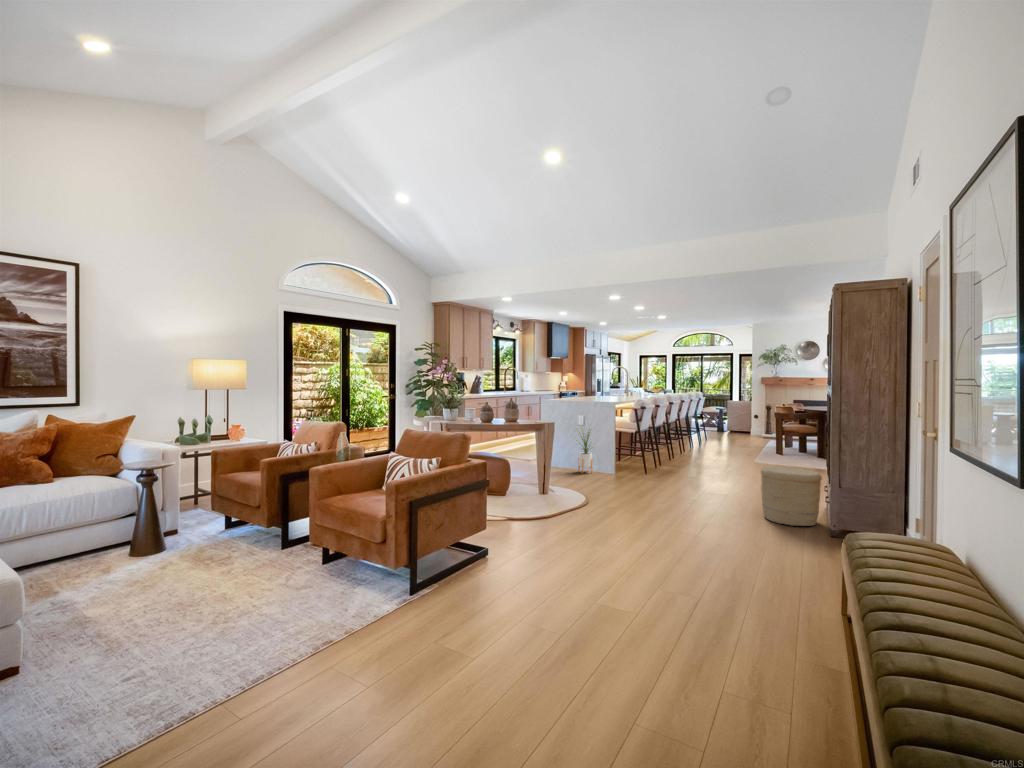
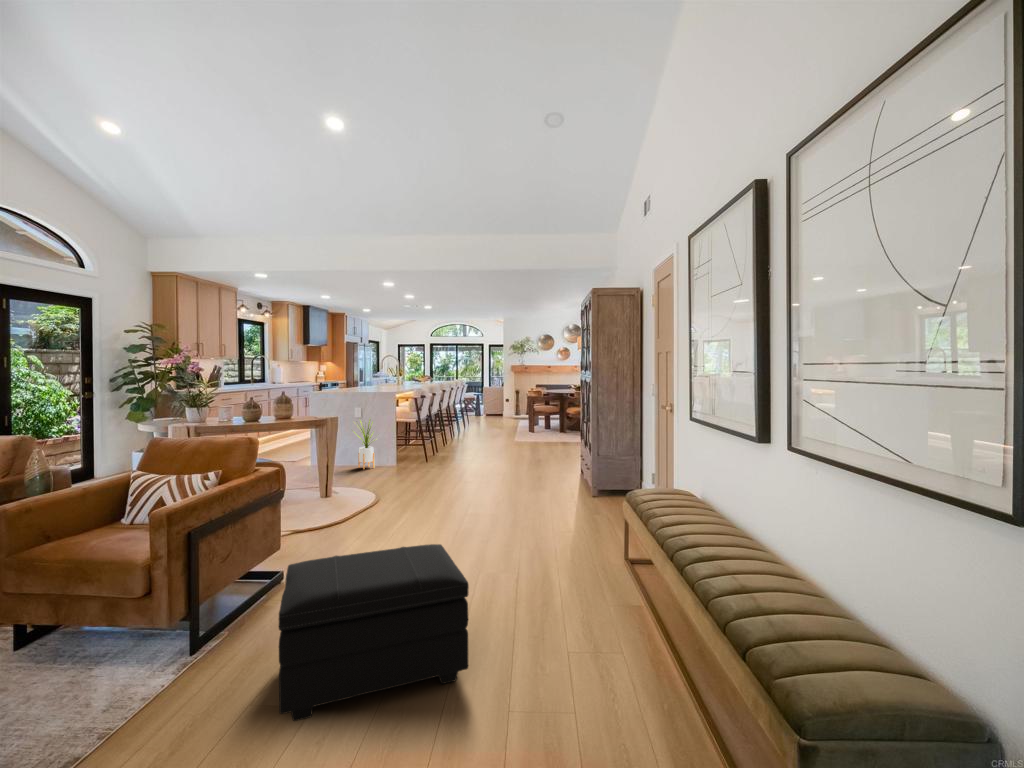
woven basket: present [761,466,822,526] -> none [539,442,584,492]
footstool: none [441,539,600,679] -> present [279,544,469,721]

